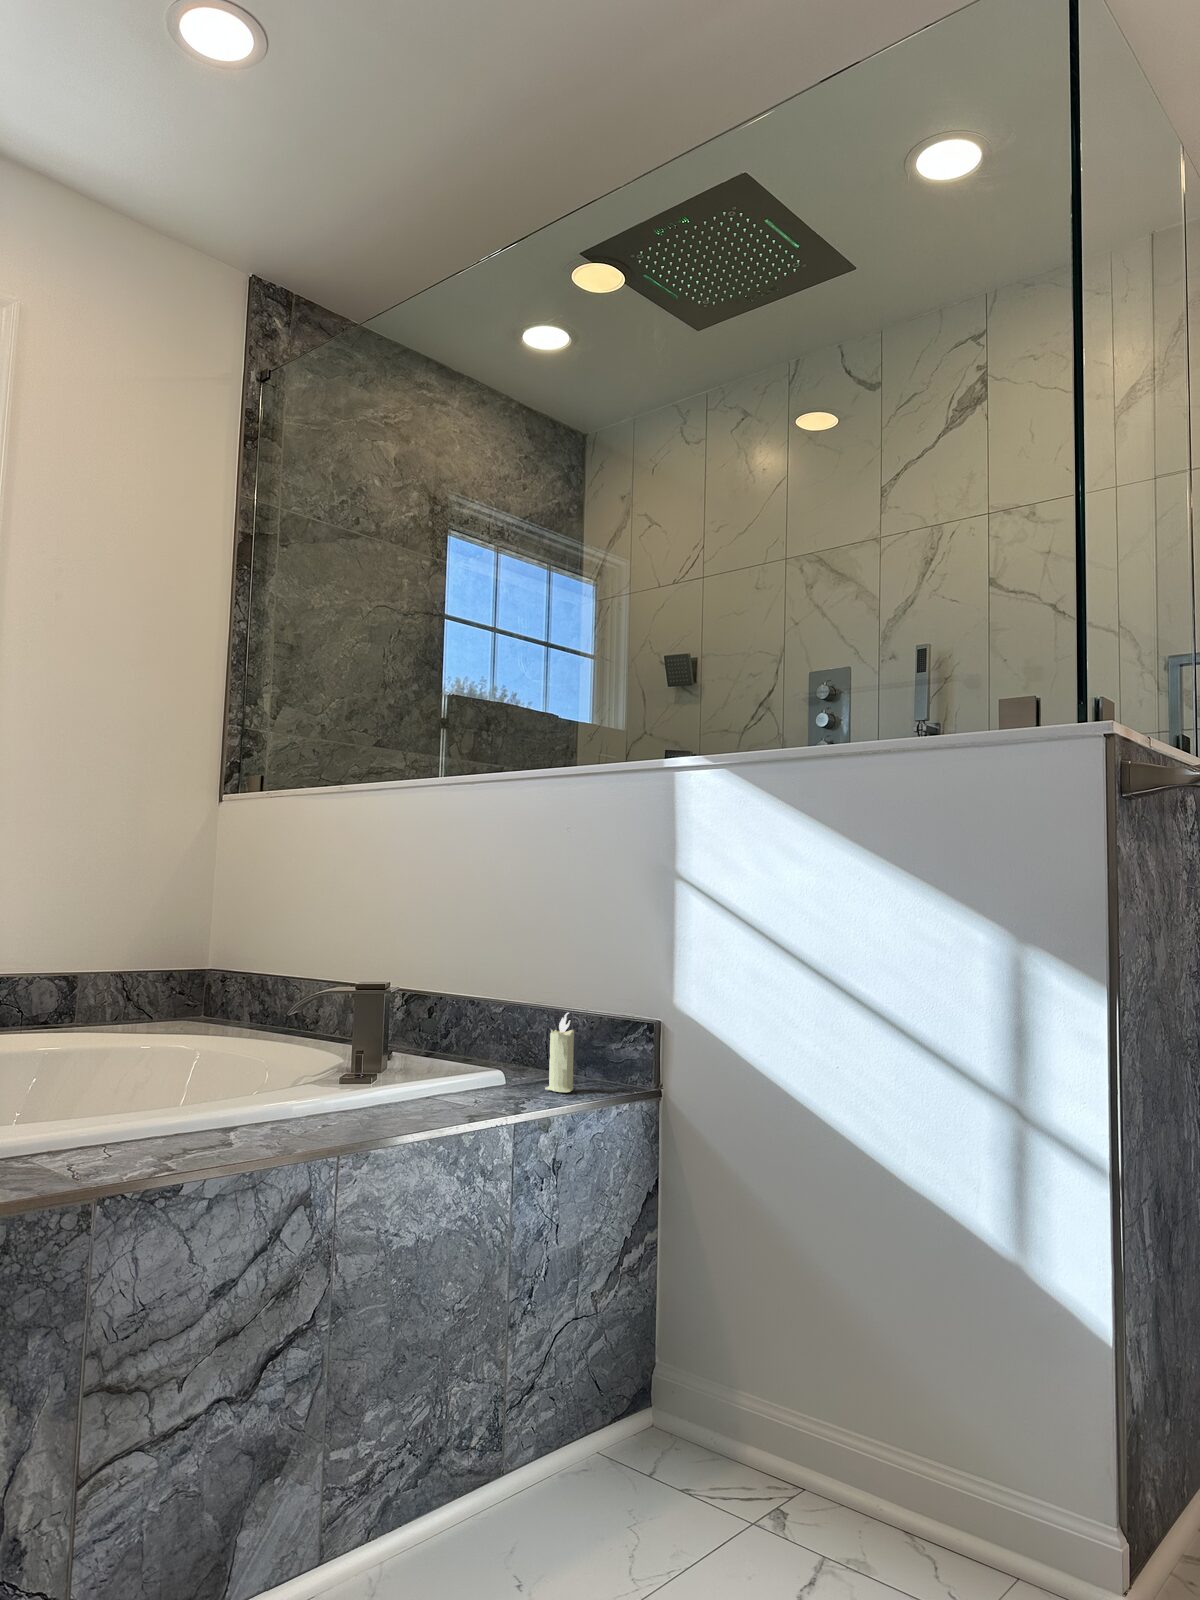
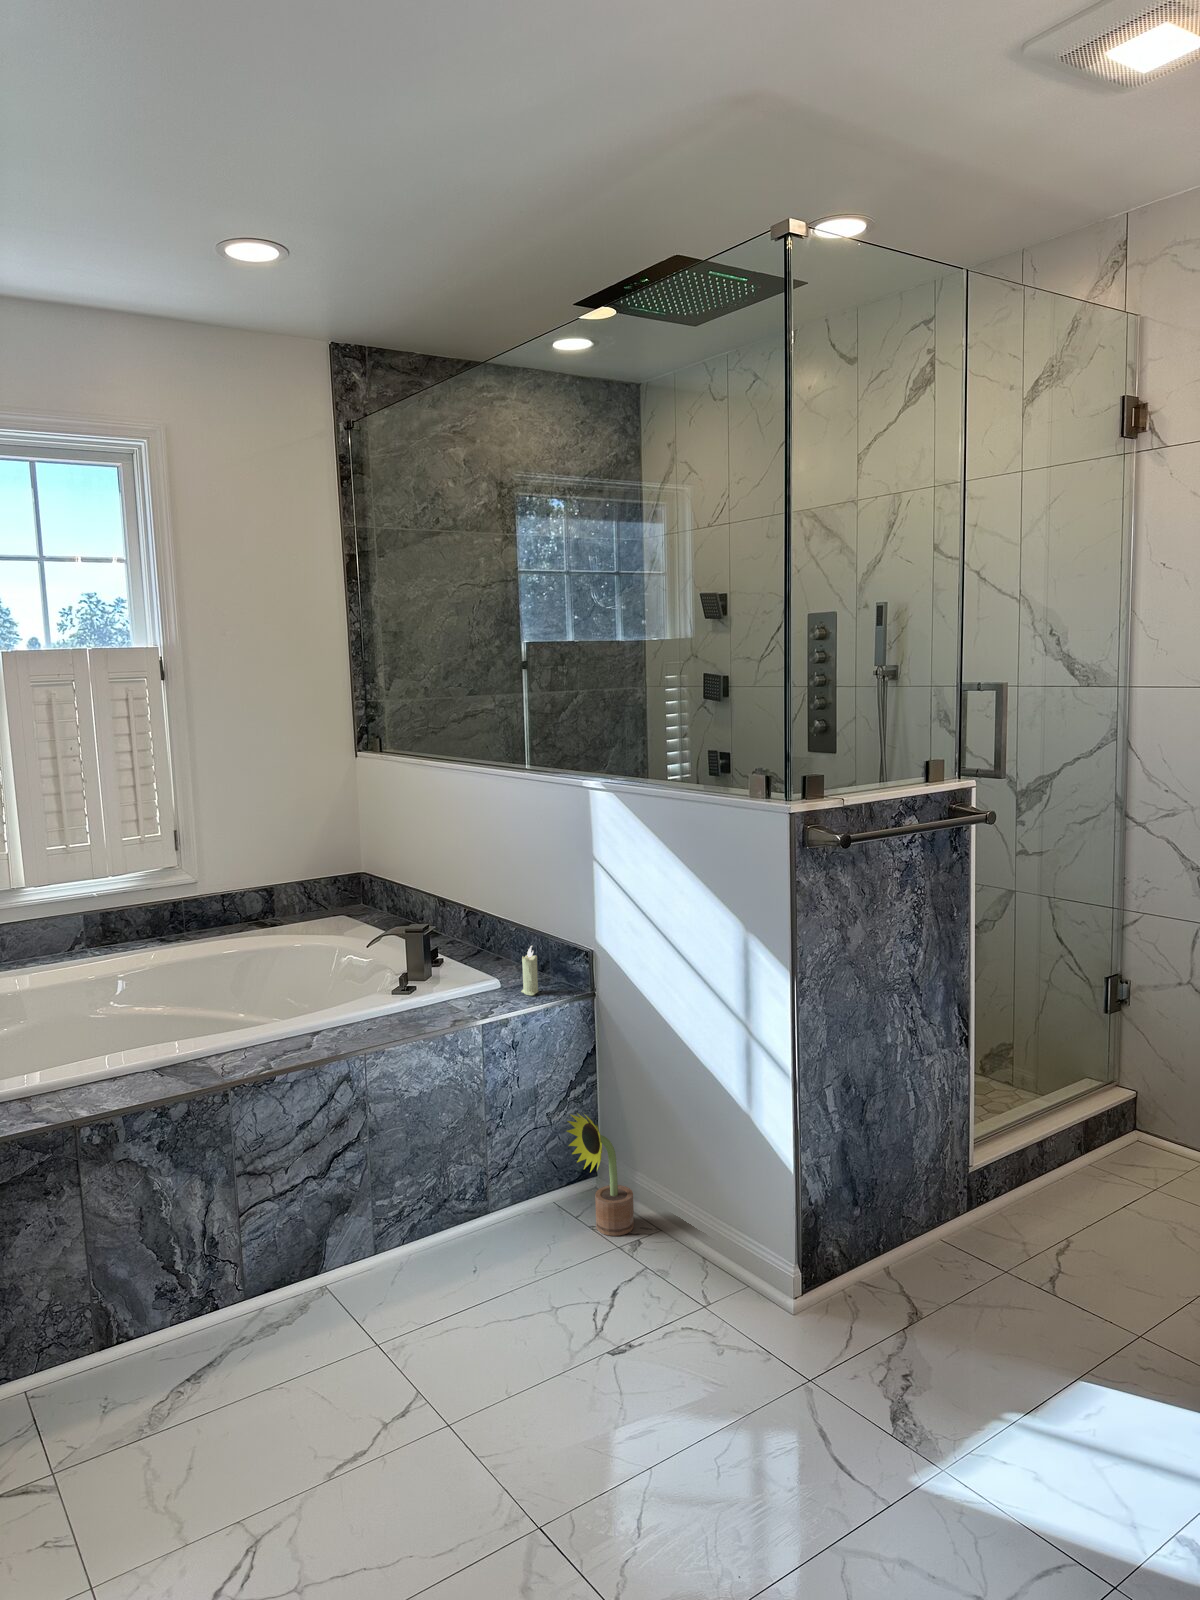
decorative plant: none [642,1274,753,1504] -> present [567,1114,634,1236]

